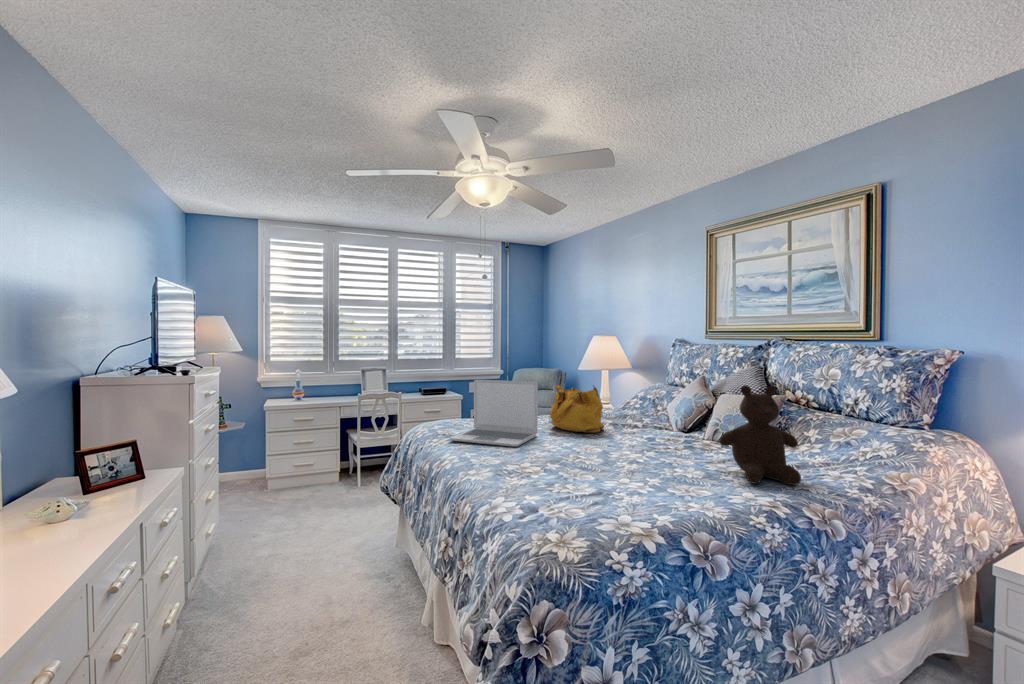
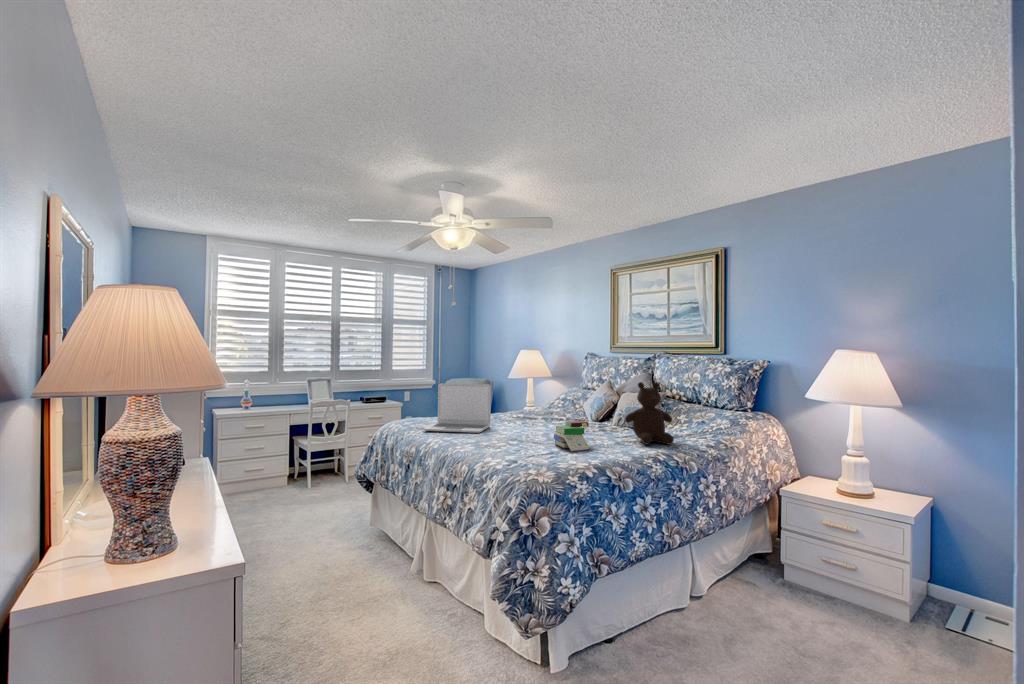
handbag: present [550,385,604,433] -> none [497,387,539,424]
book: none [609,441,661,493] -> present [554,421,589,452]

